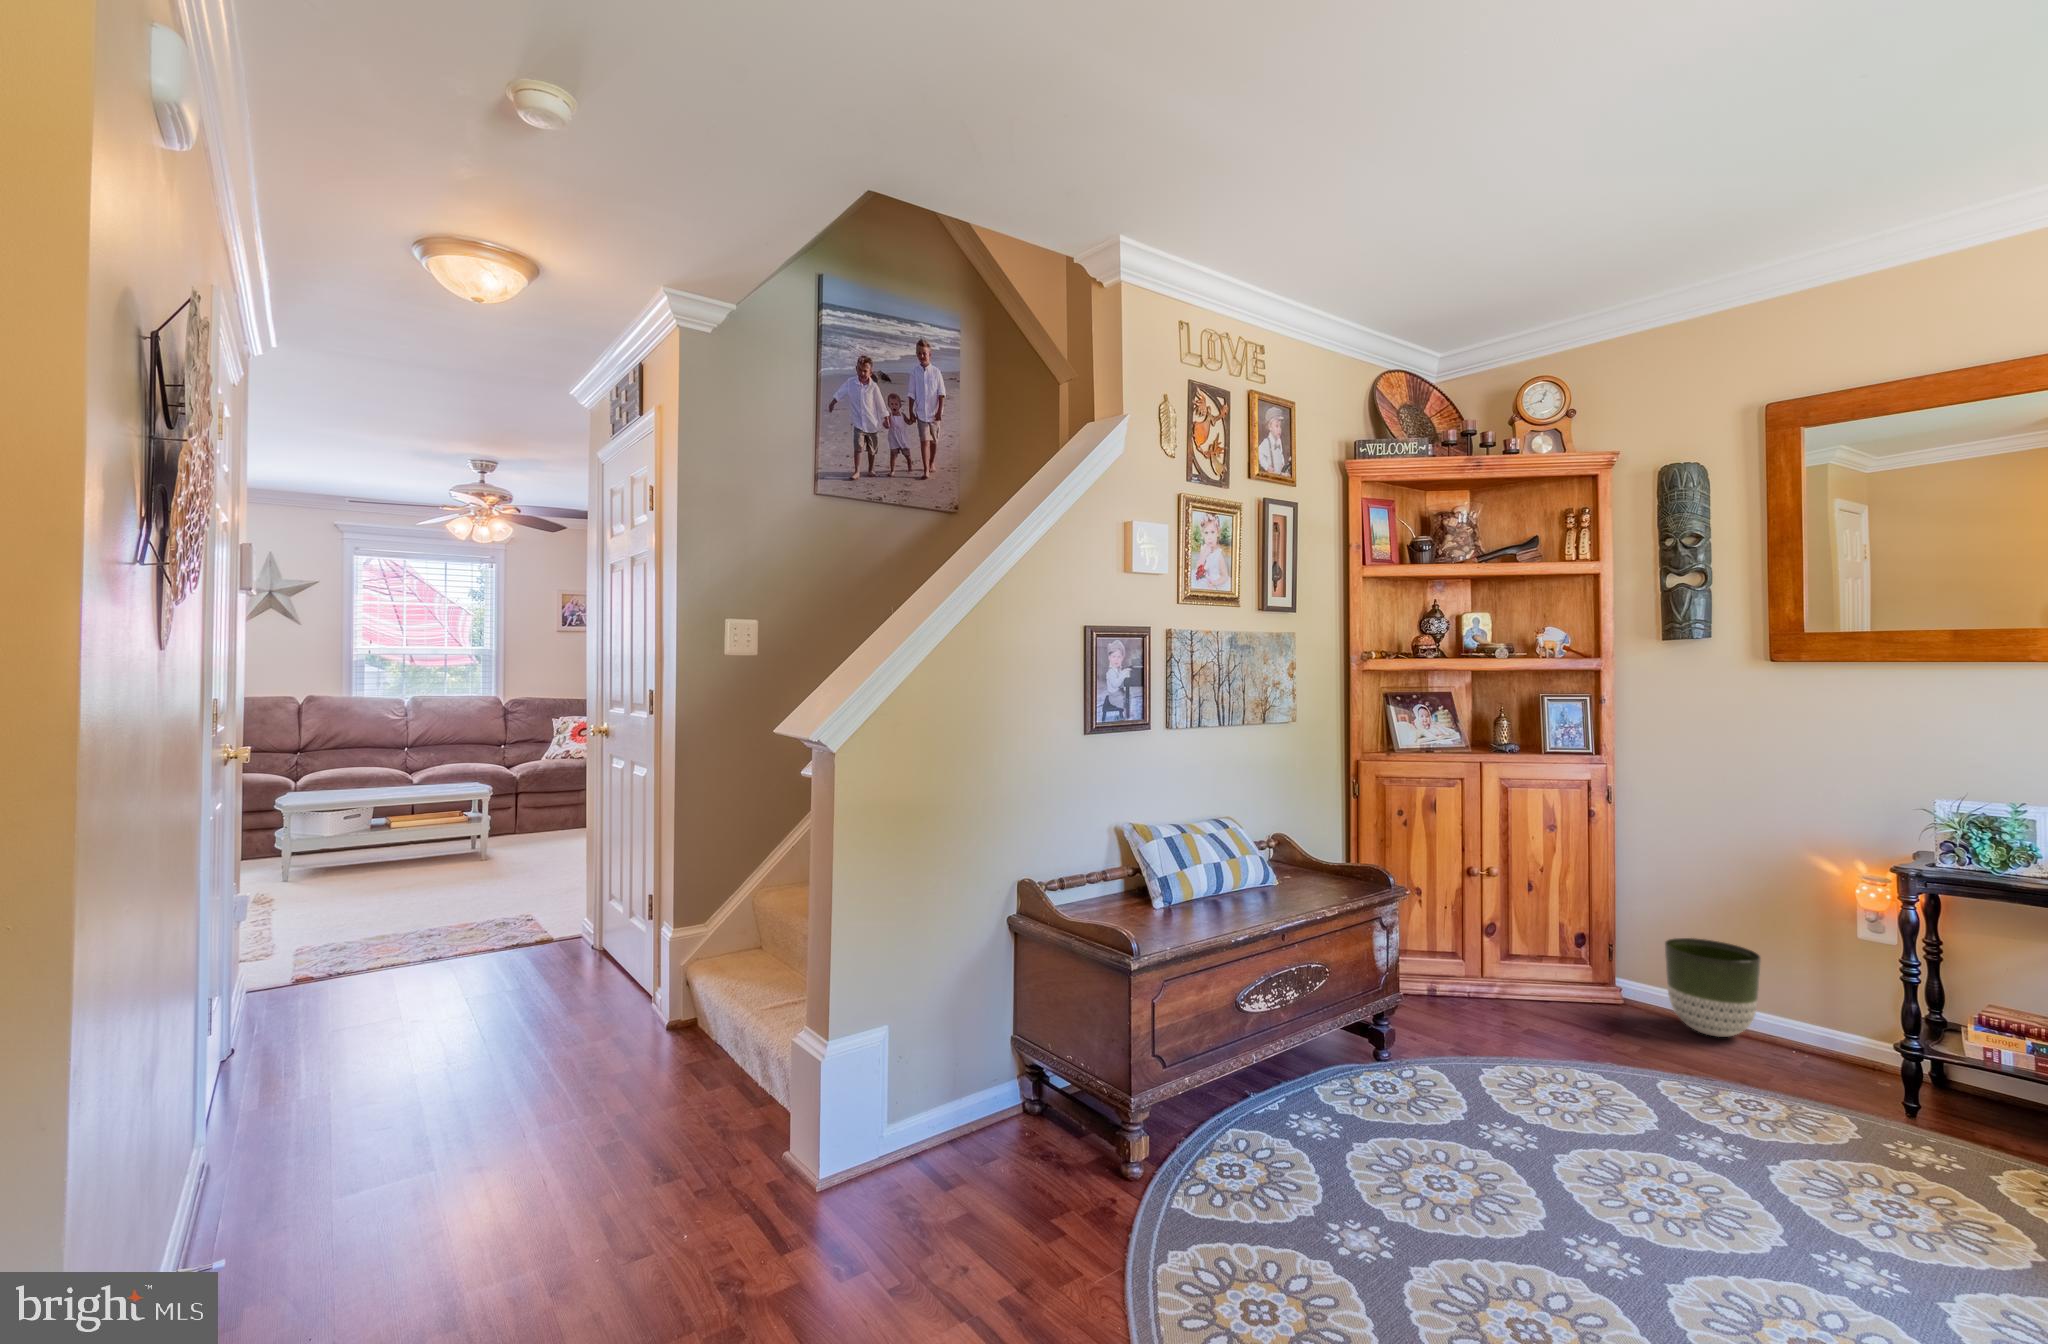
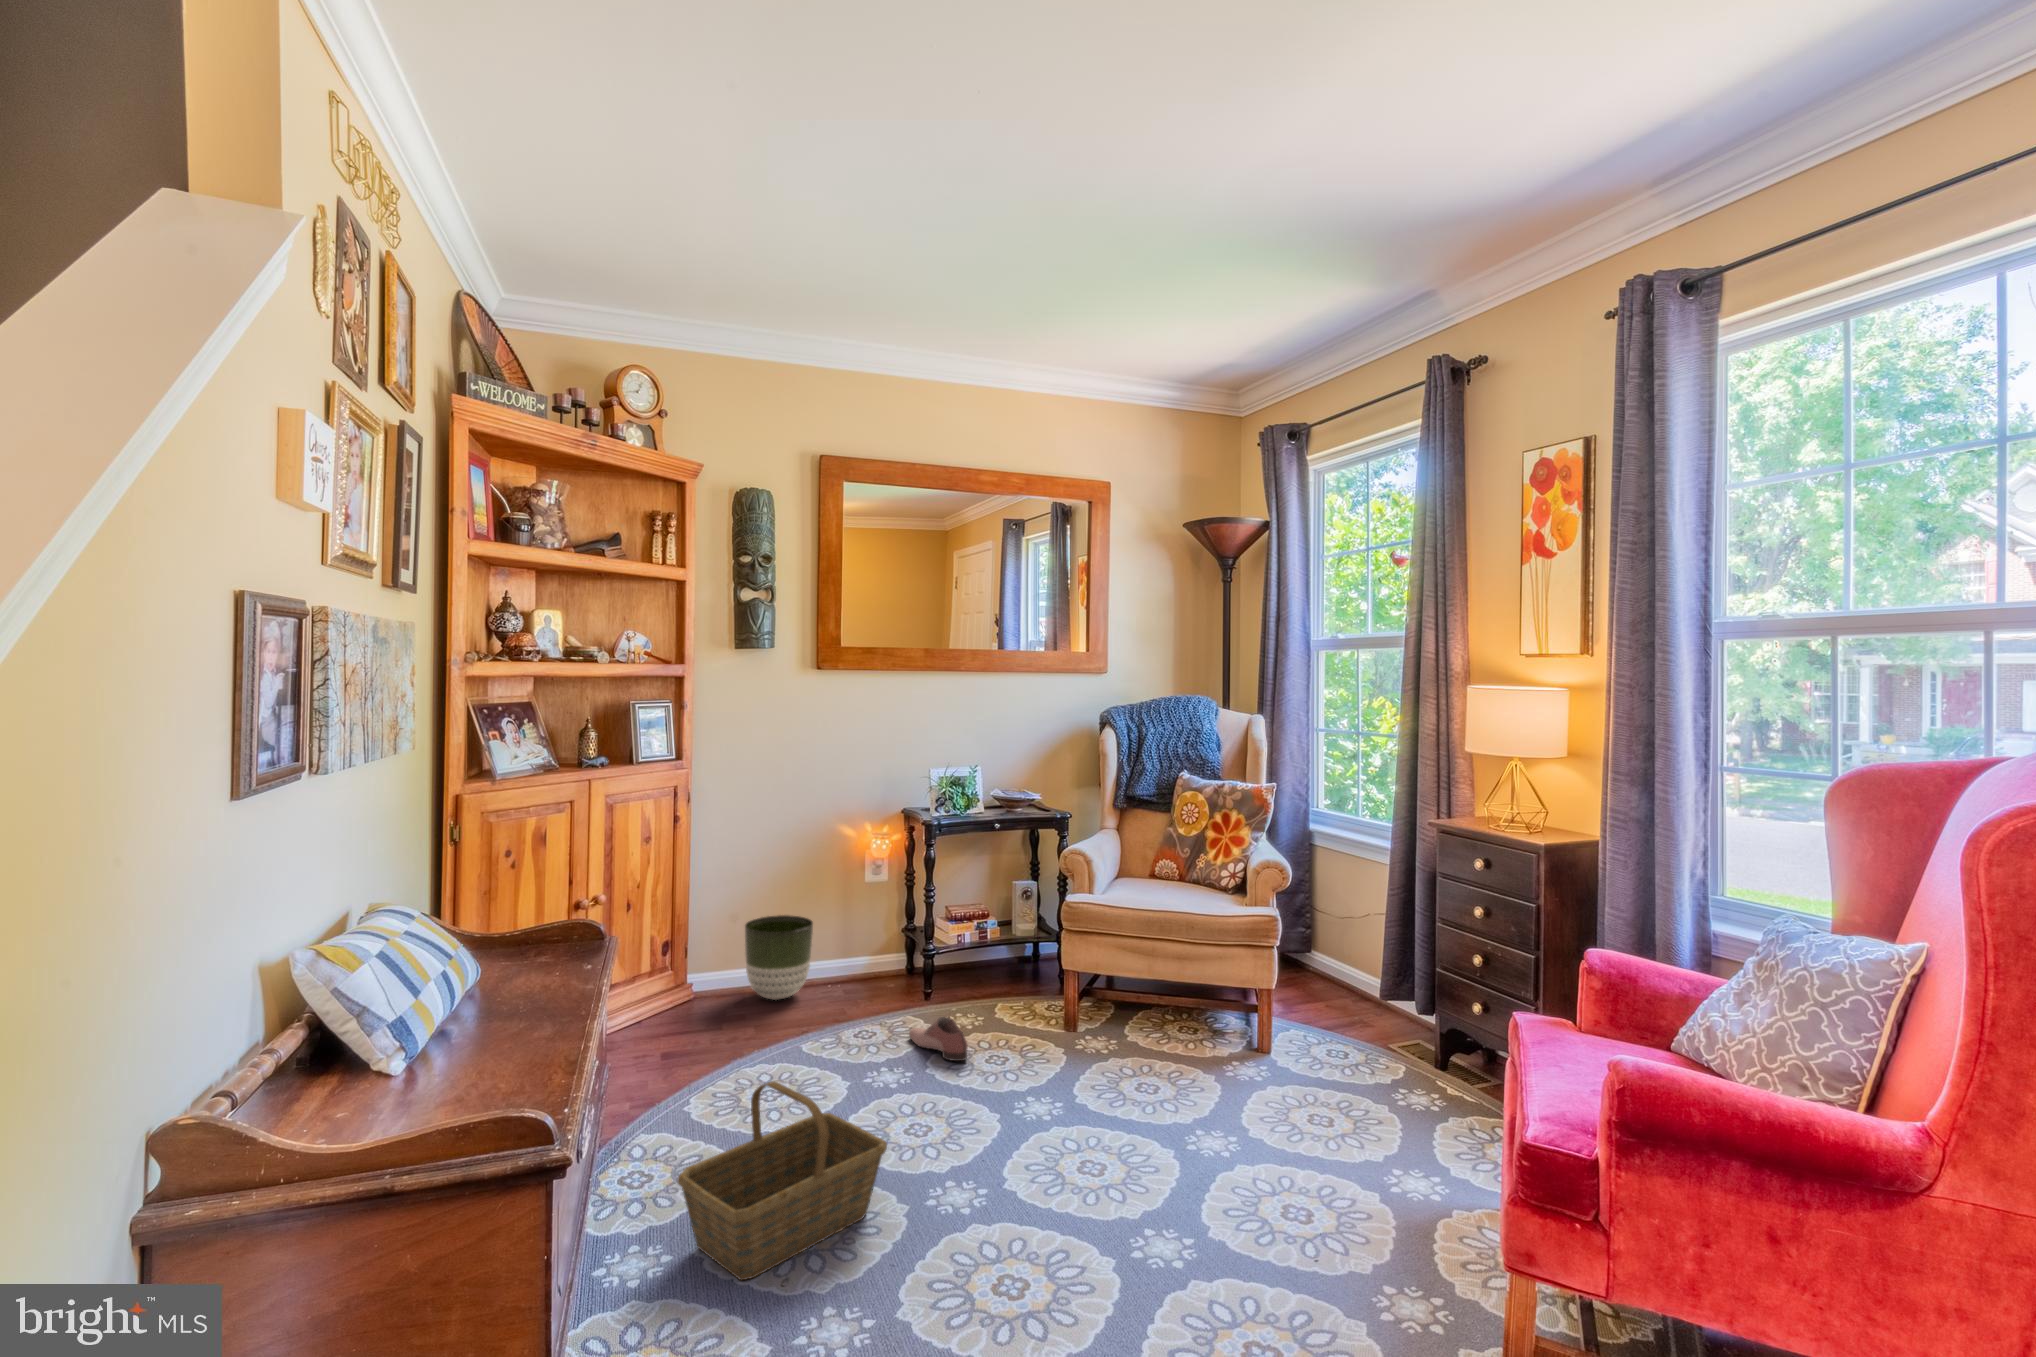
basket: none [1340,1035,1536,1211] -> present [678,1081,887,1280]
shoe: none [1819,1115,1878,1183] -> present [909,1017,968,1061]

